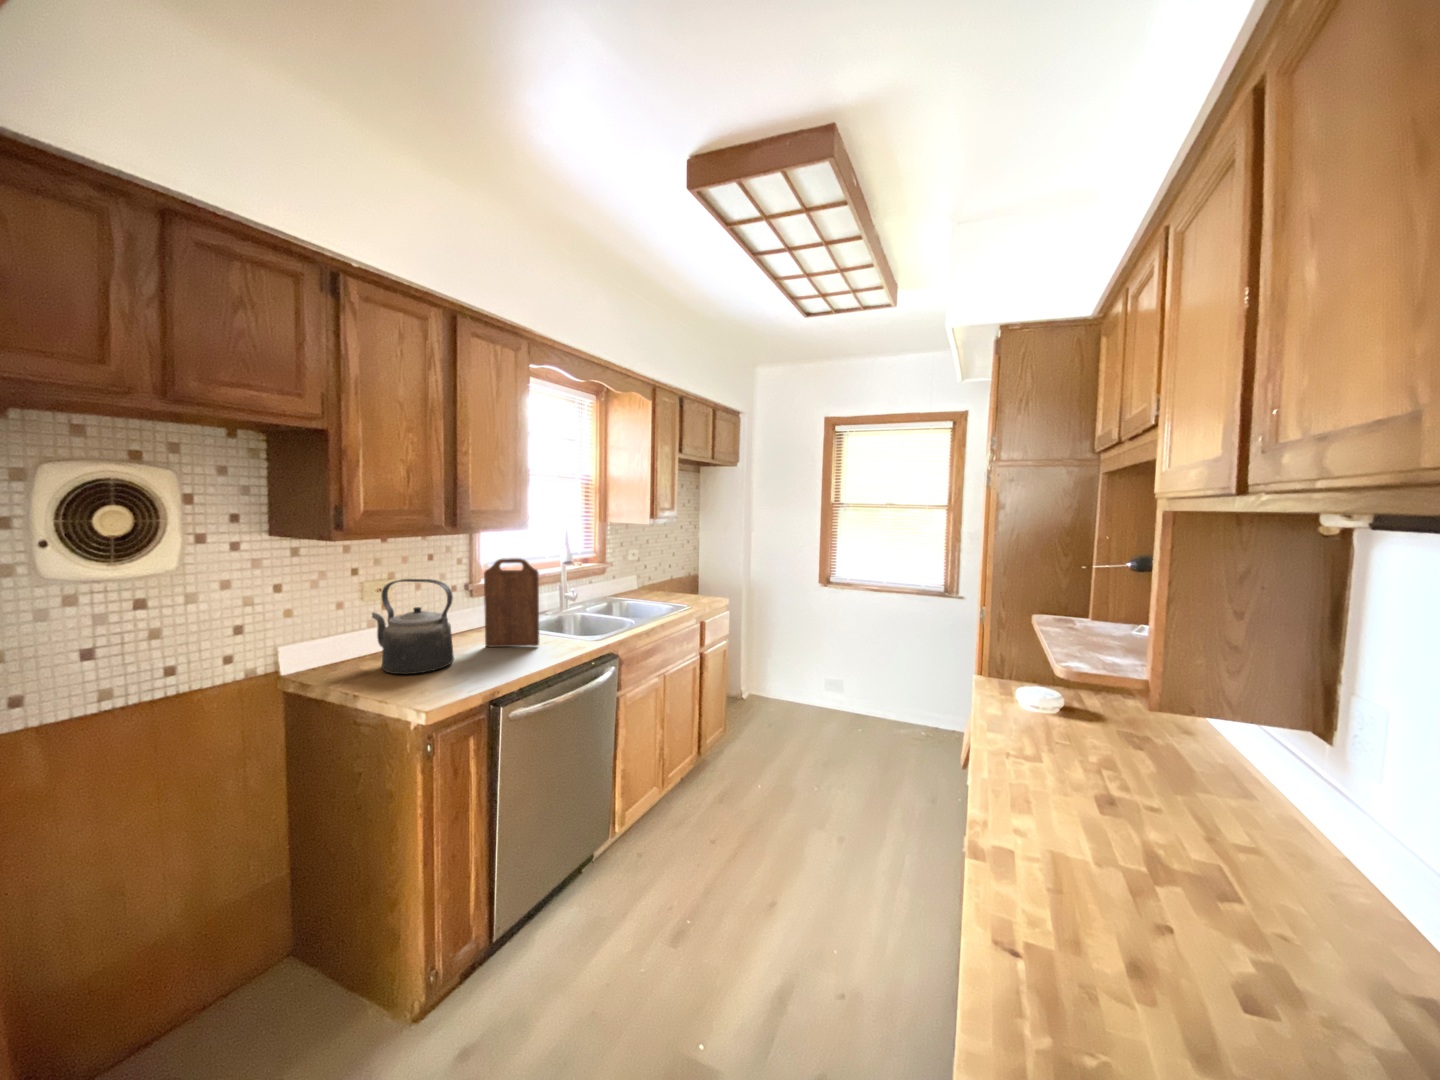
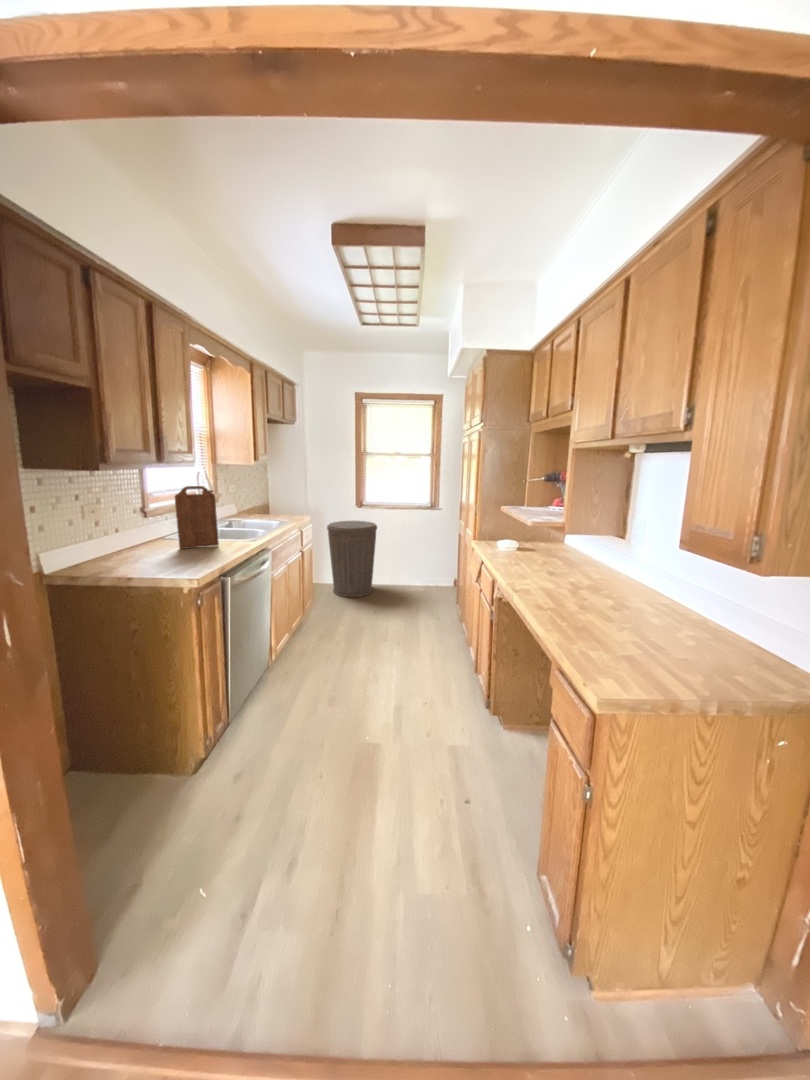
kettle: present [372,579,454,674] -> none [103,500,173,566]
trash can: none [768,608,847,734] -> present [327,521,377,597]

